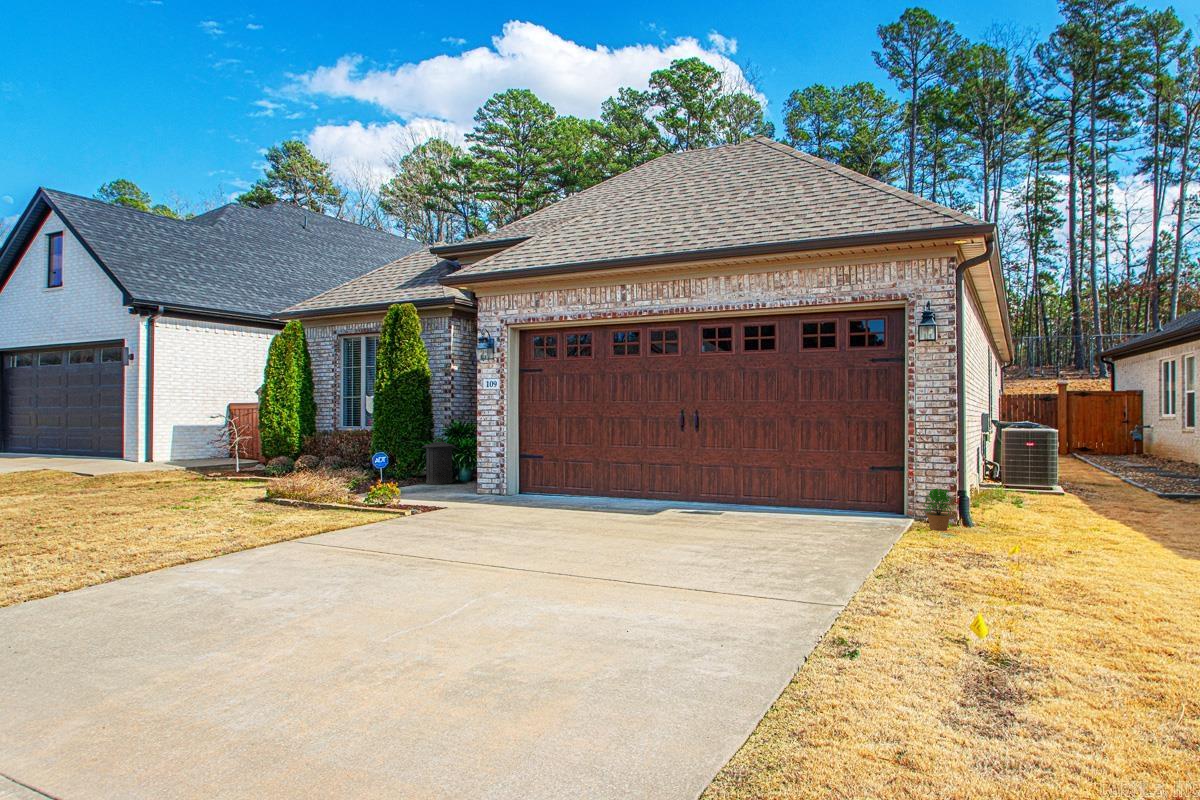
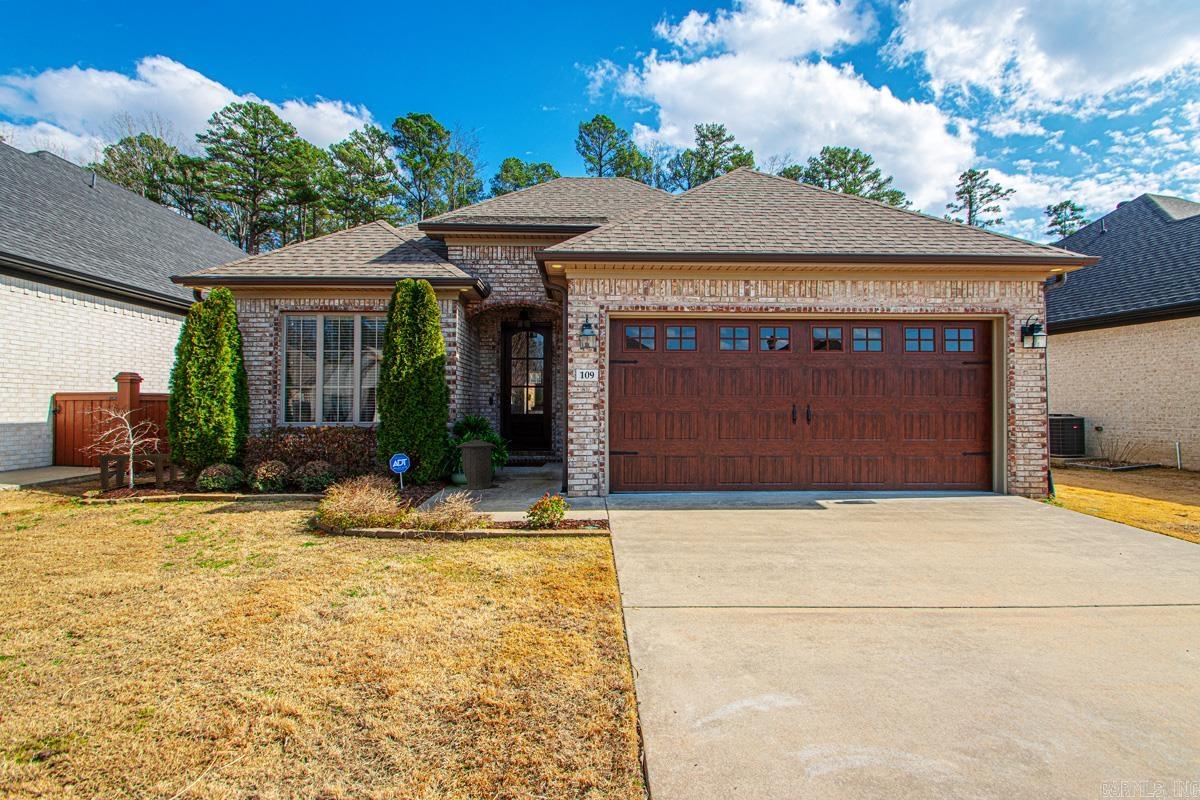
bench: none [220,448,265,473] -> present [99,454,178,489]
potted plant: present [923,488,953,531] -> none [1029,470,1067,506]

